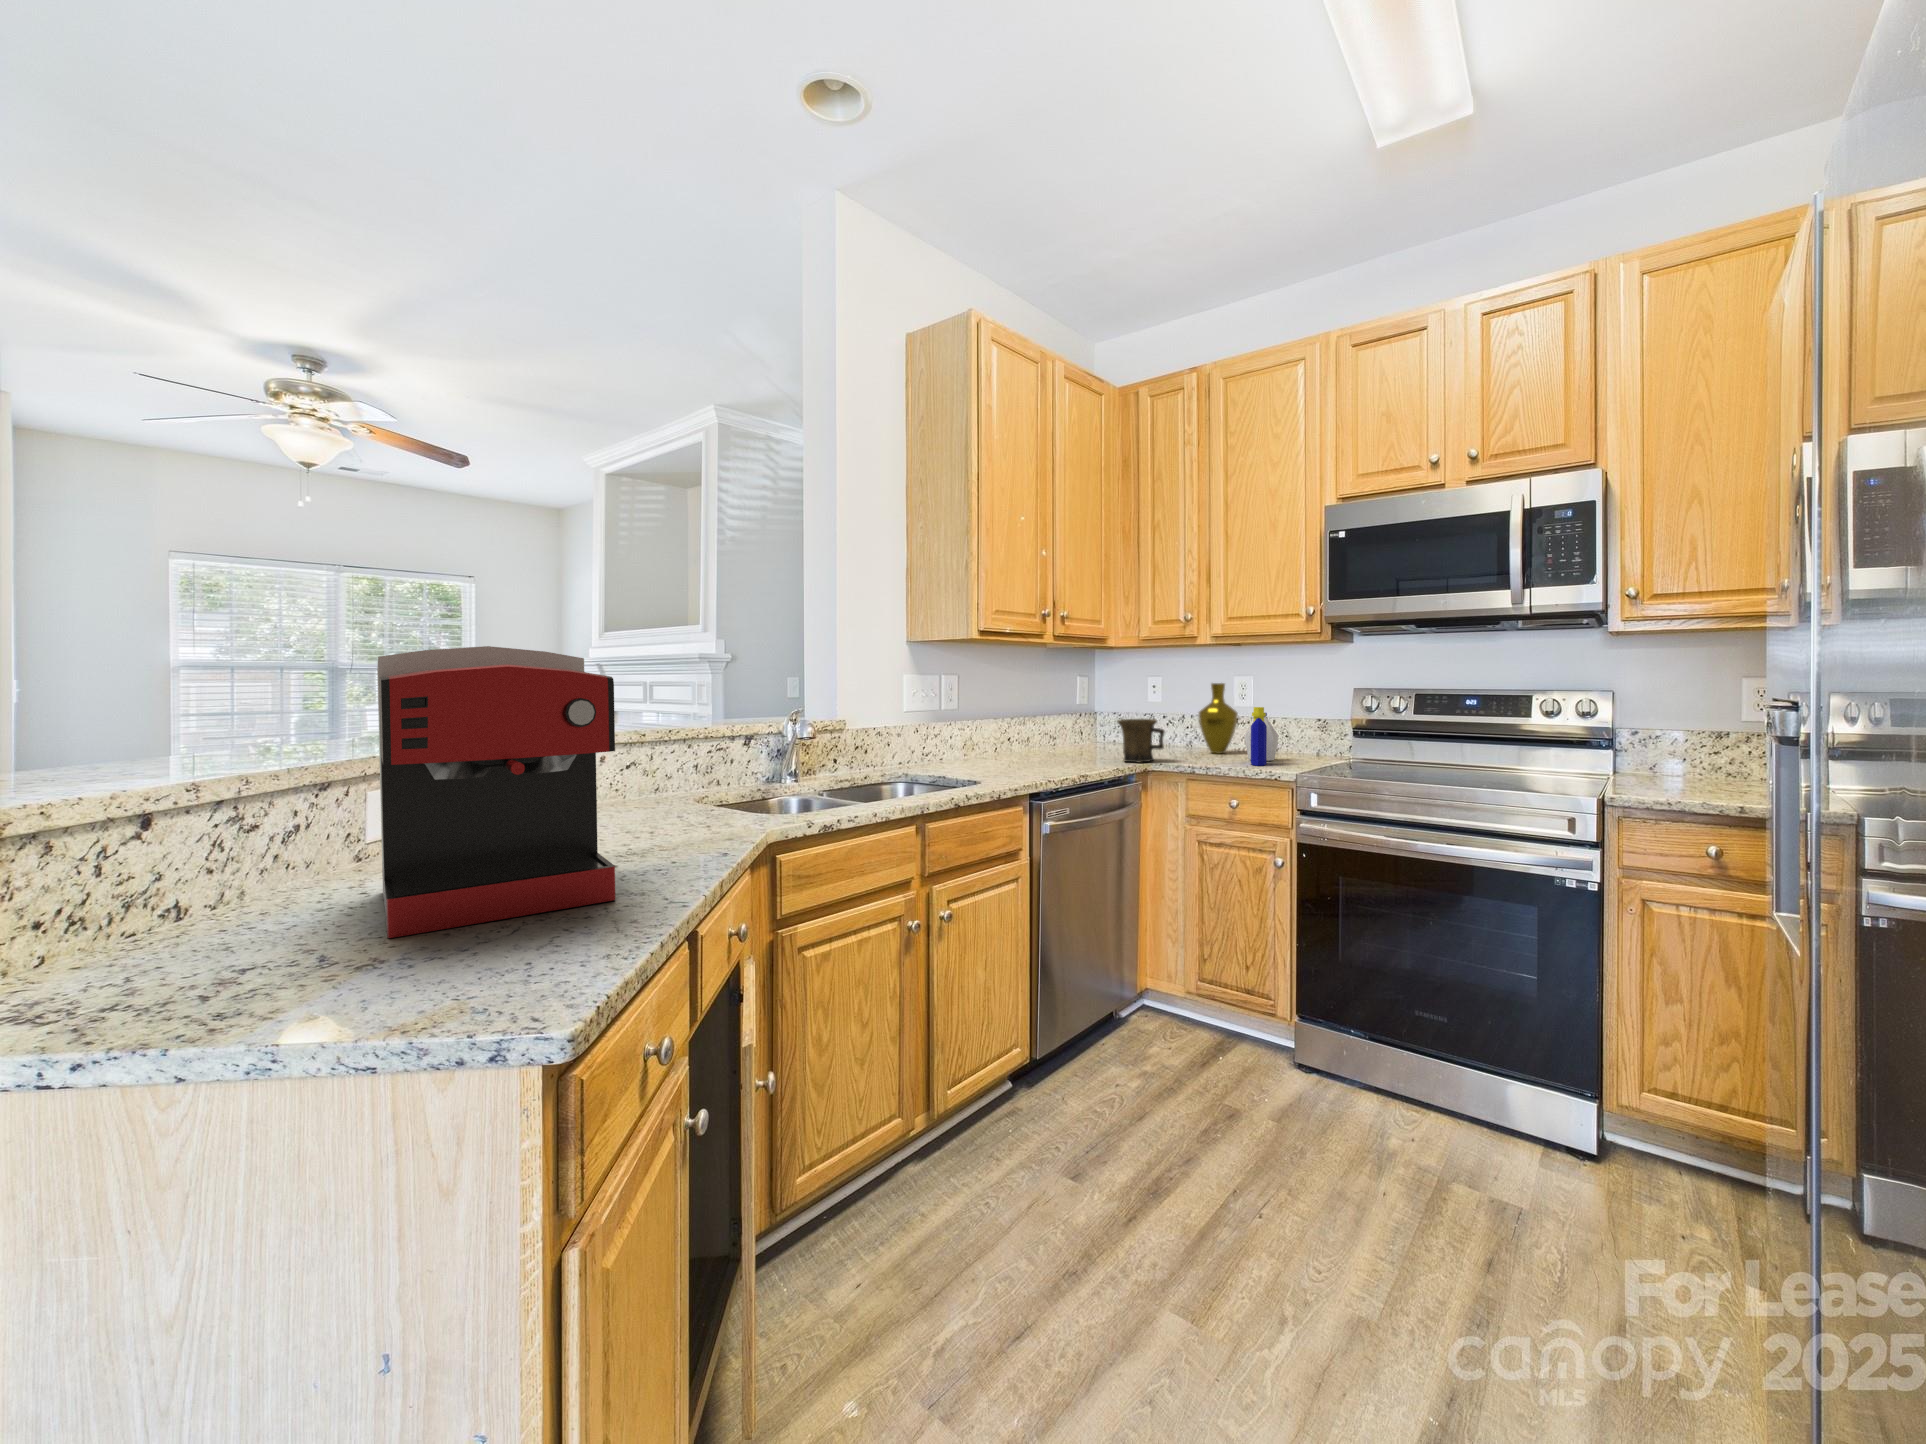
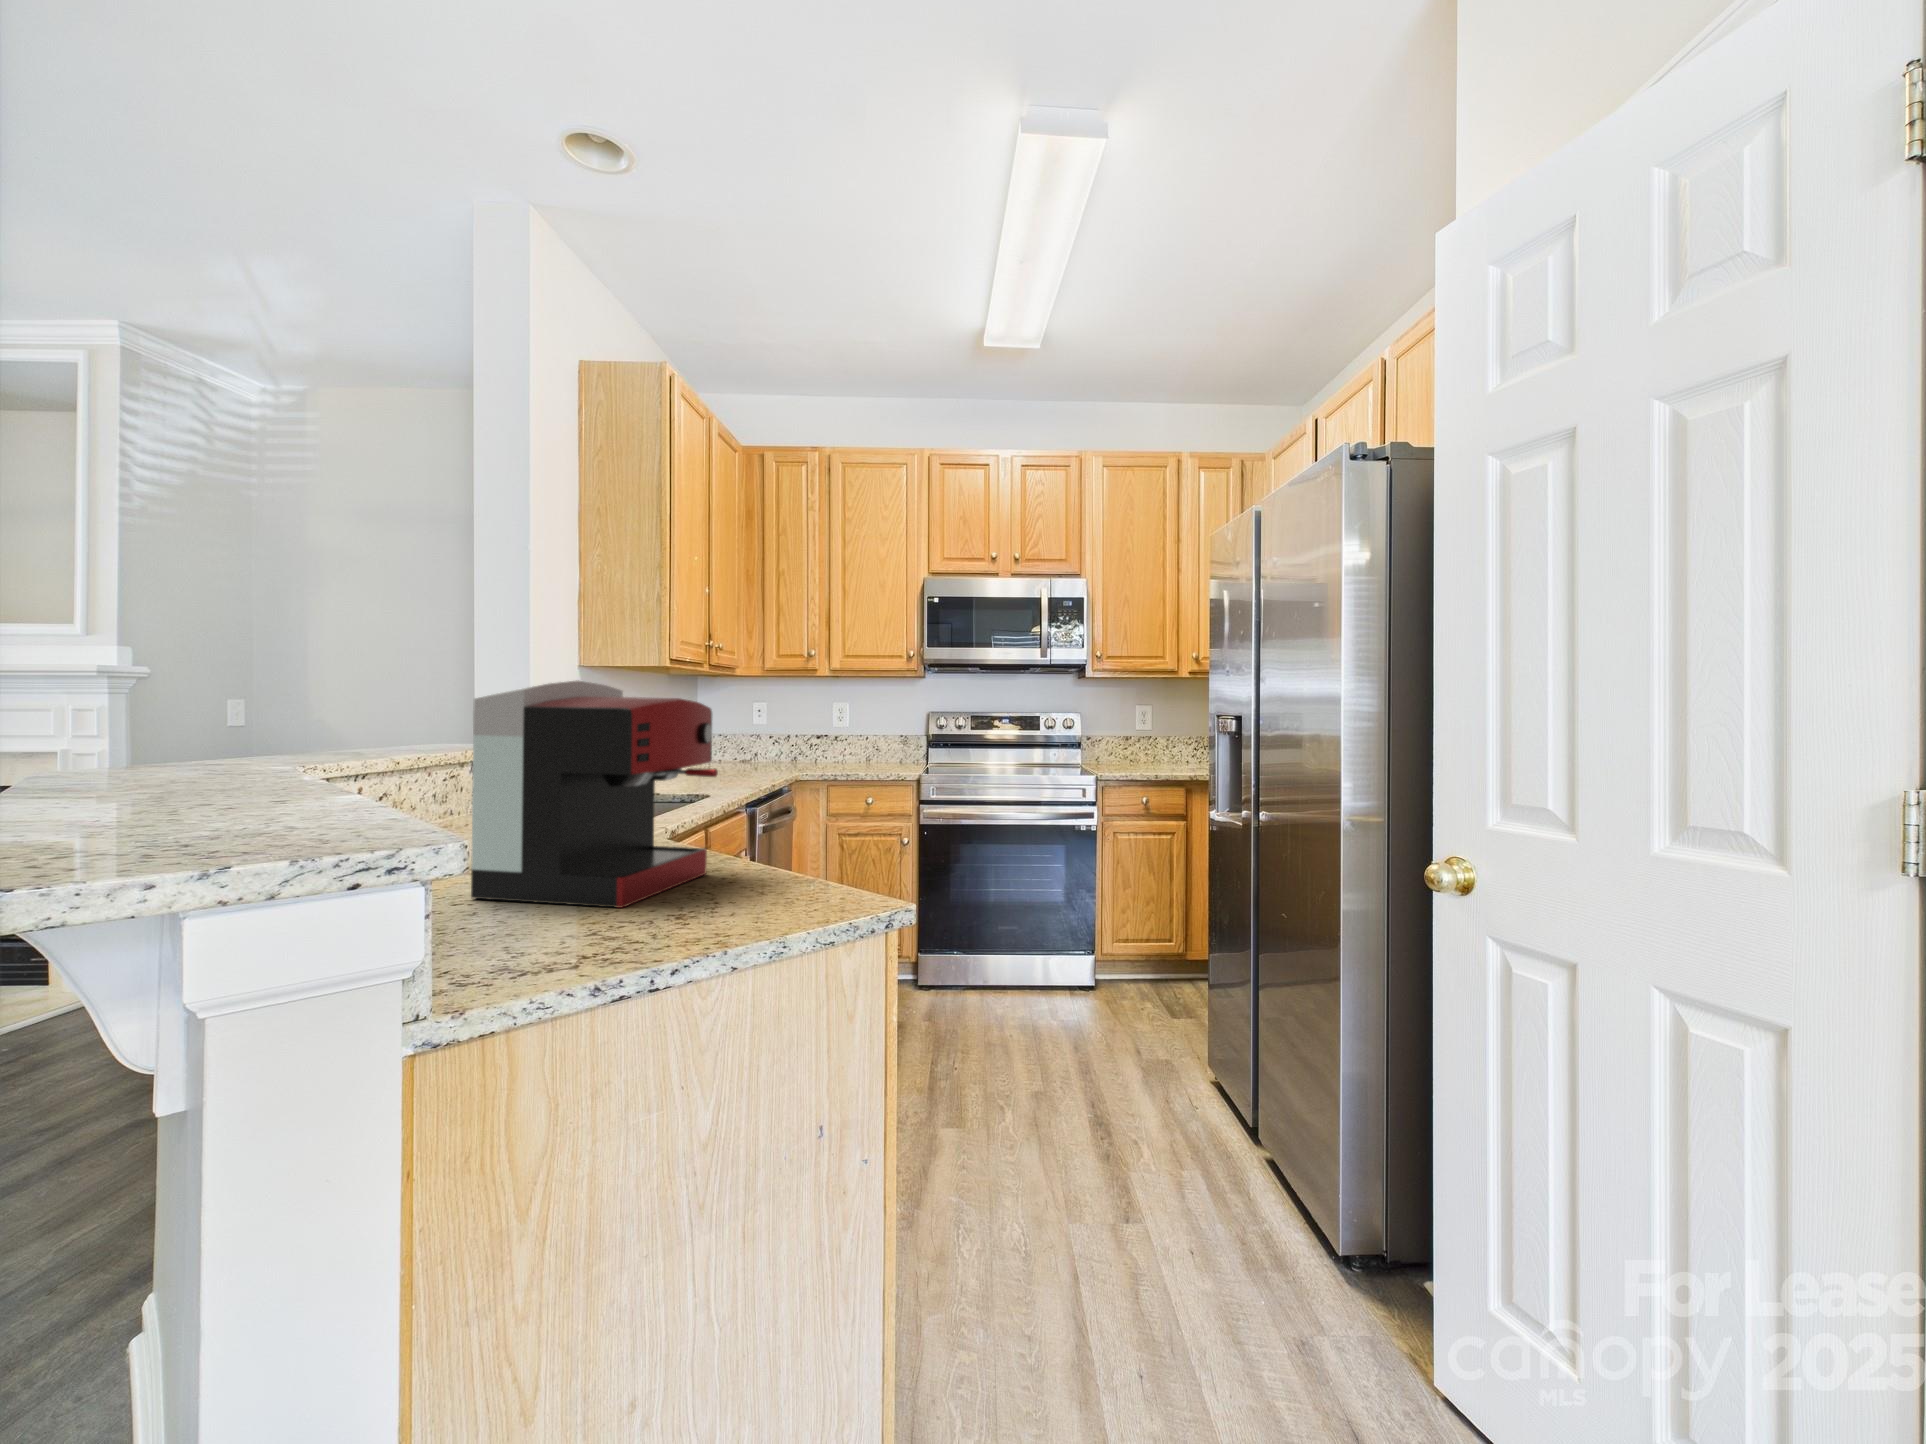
vase: present [1199,683,1238,754] -> none [810,707,841,765]
bottle: present [1244,707,1279,766] -> none [858,726,883,771]
mug: present [1117,719,1165,763] -> none [765,737,806,774]

